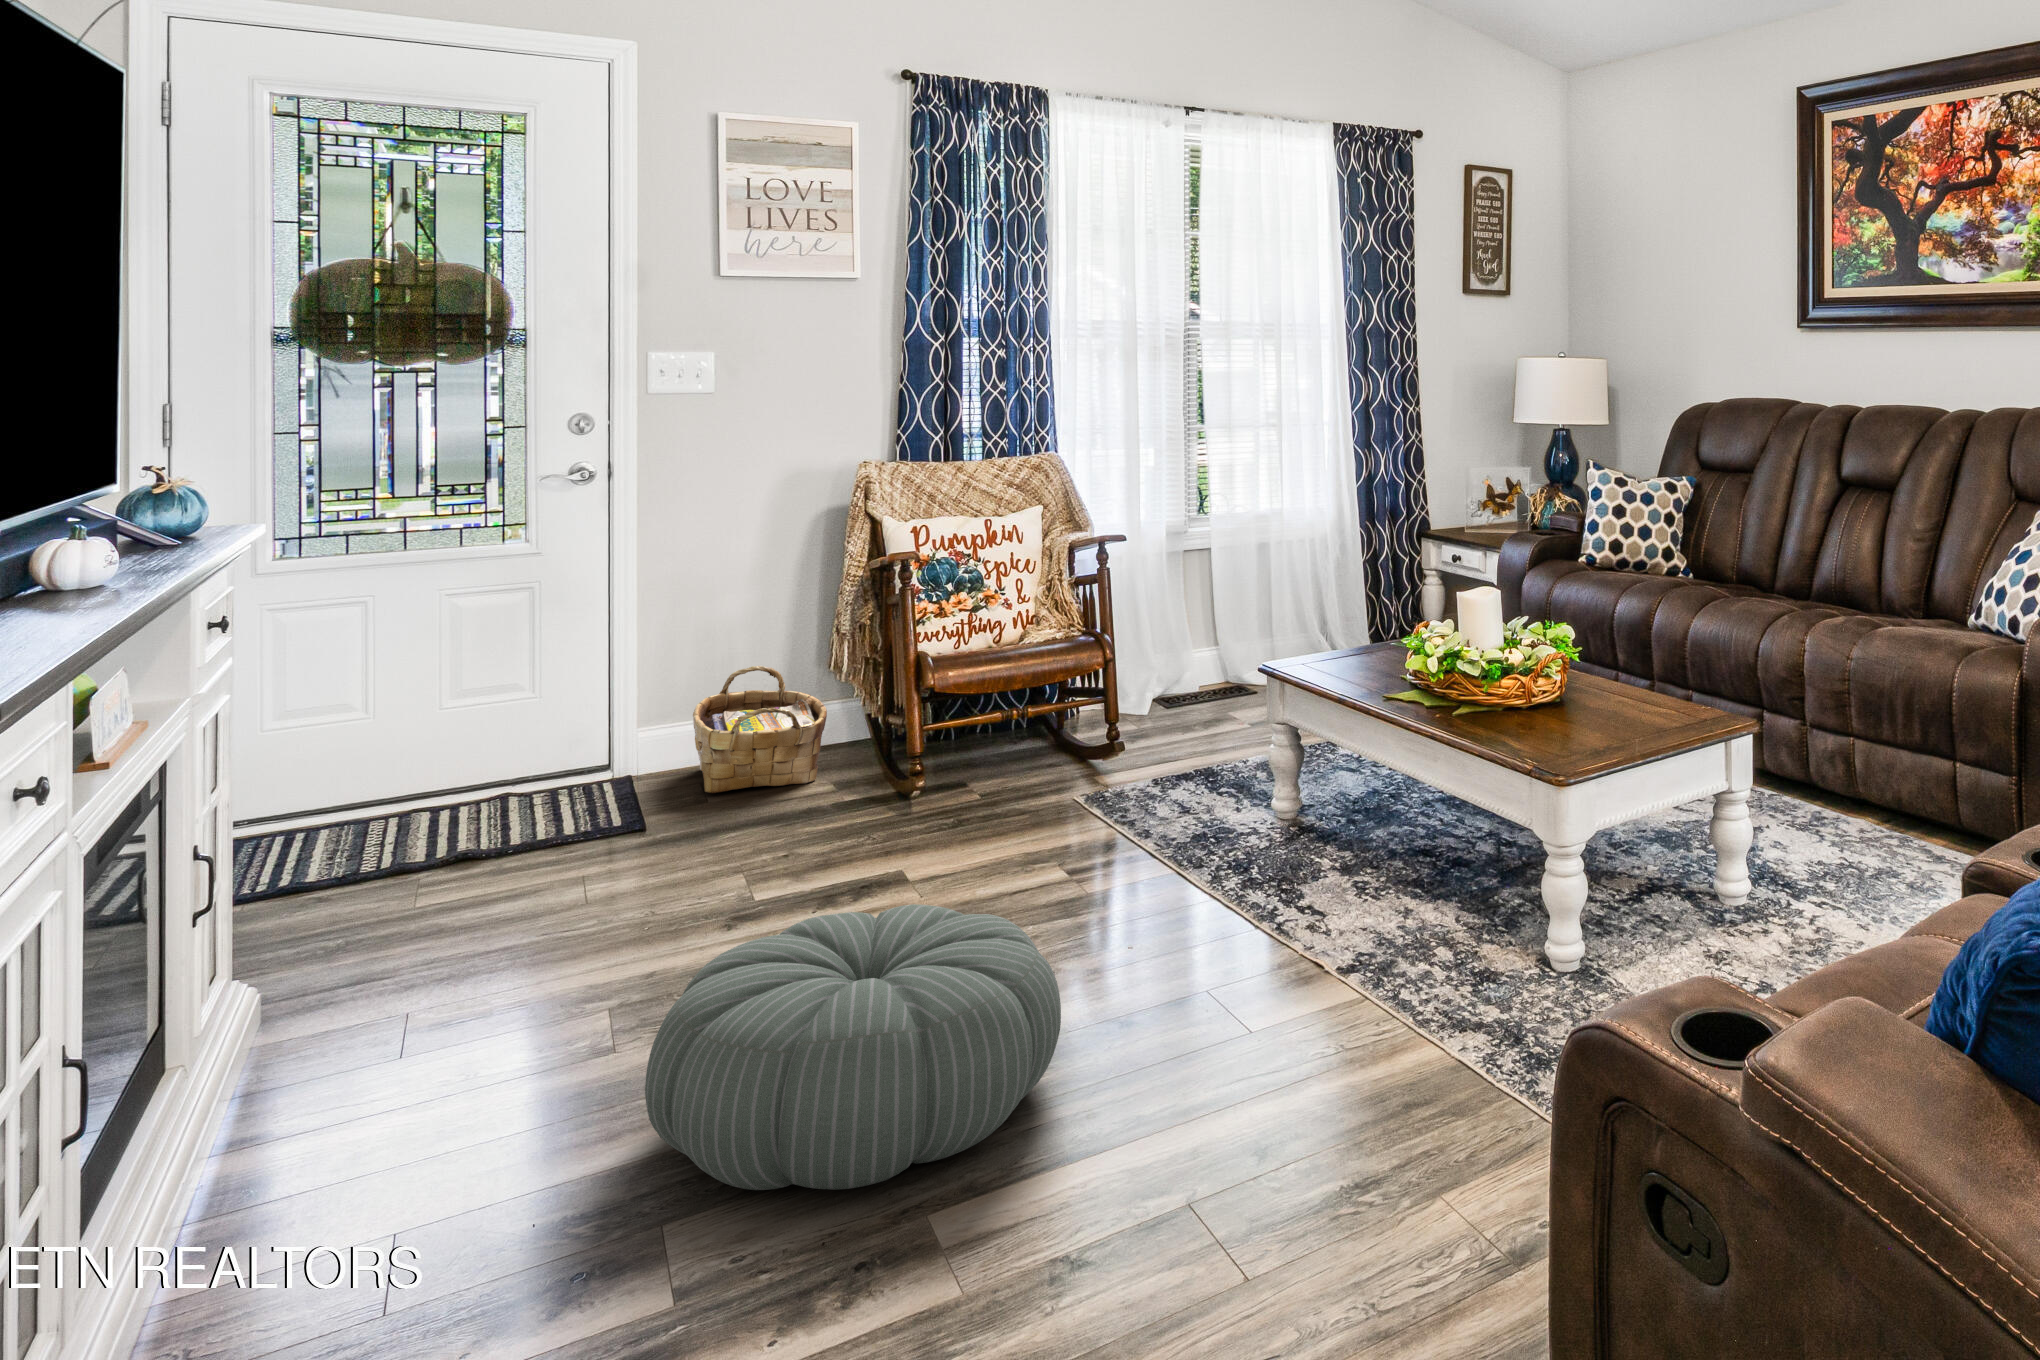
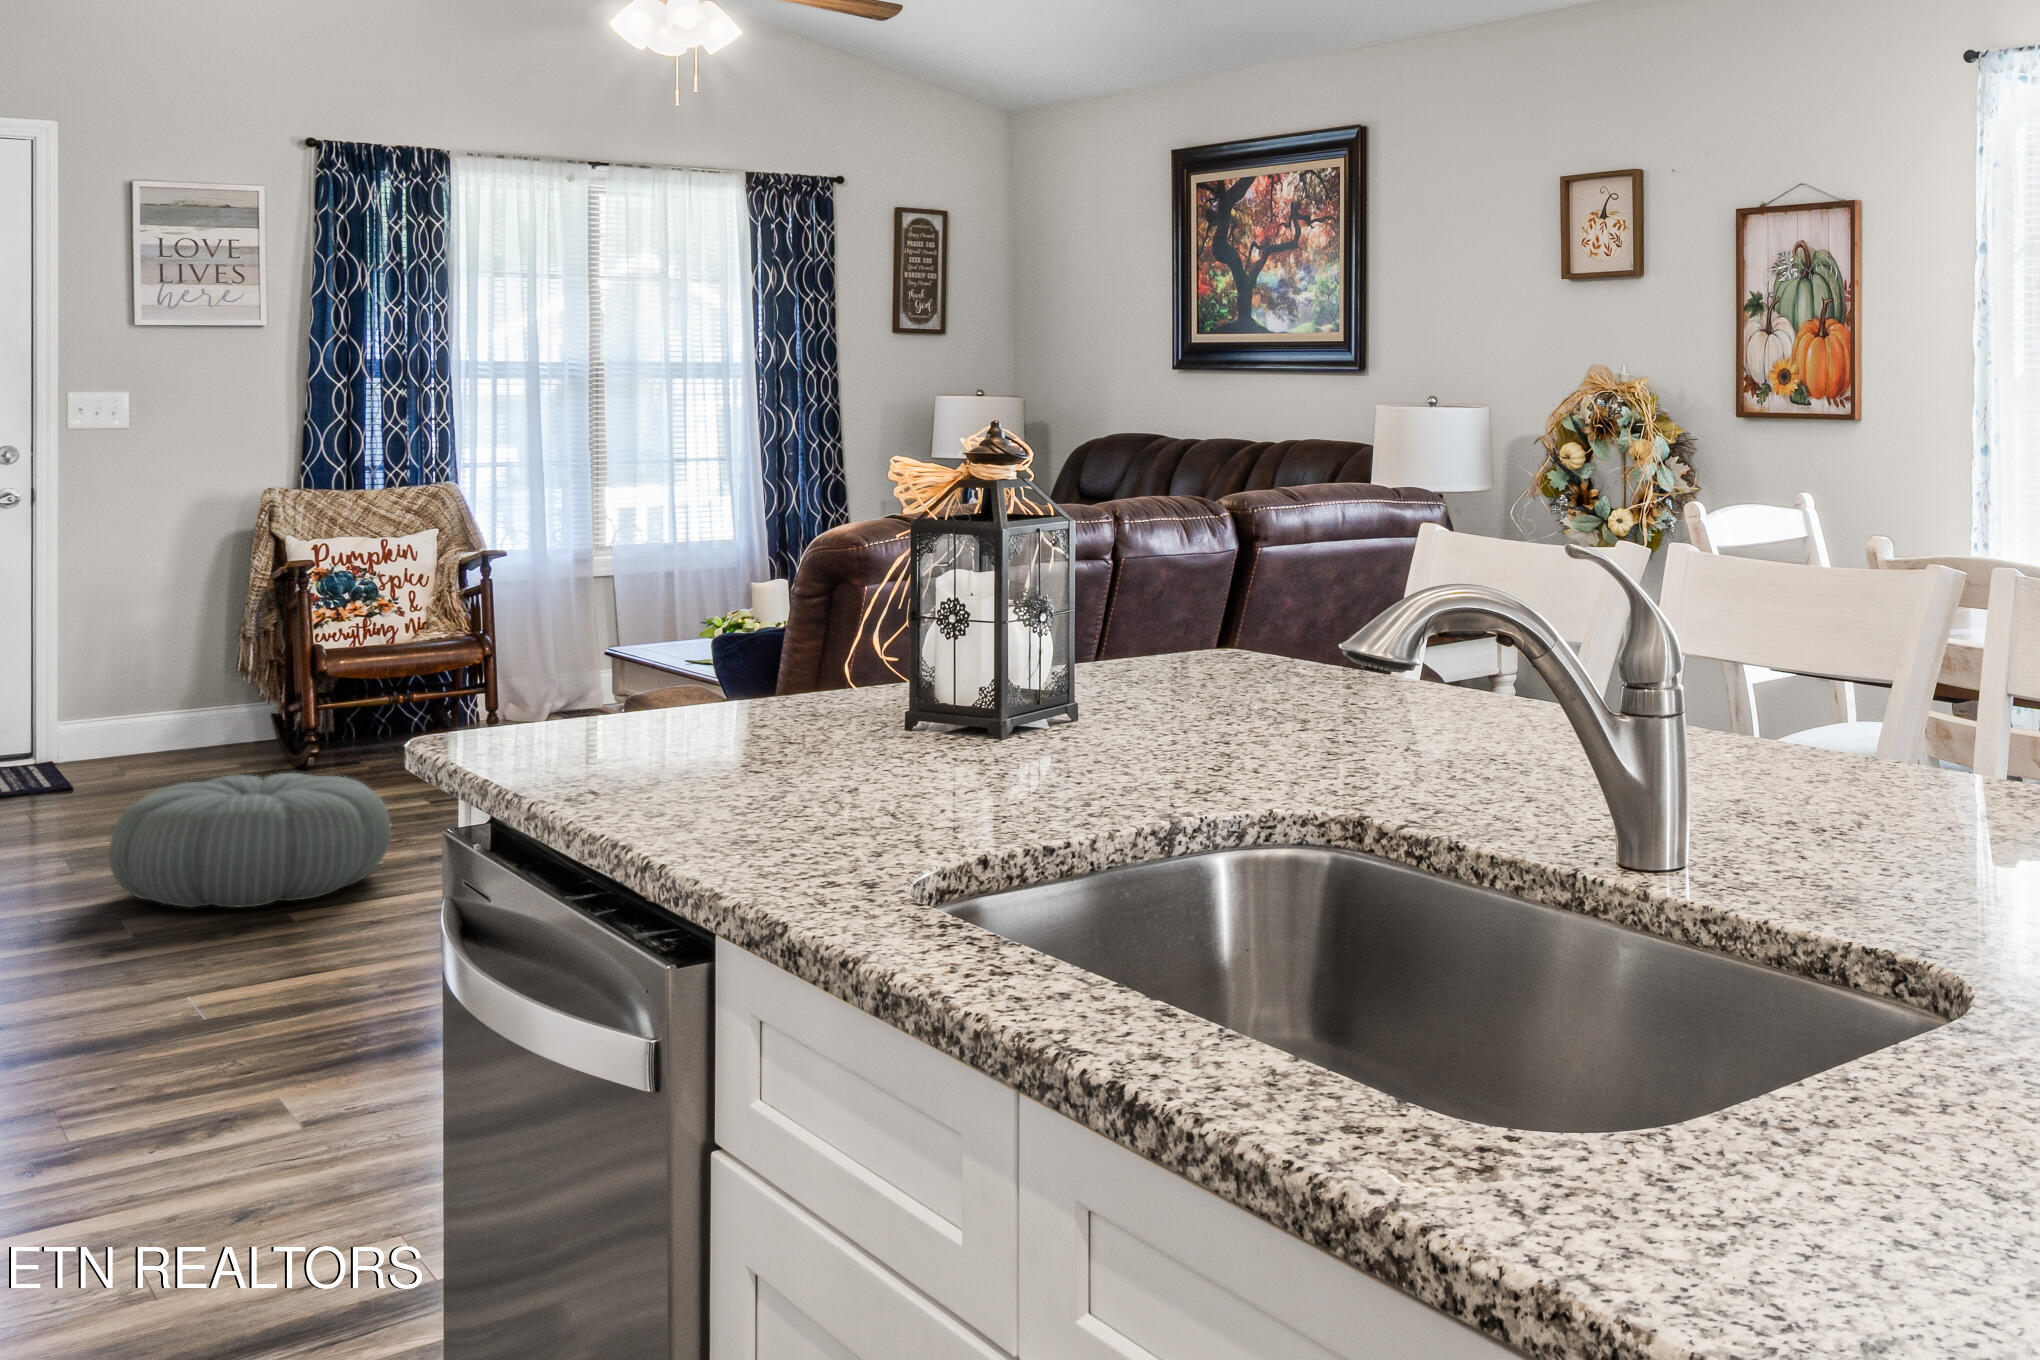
woven basket: present [693,666,827,793] -> none [110,669,232,769]

